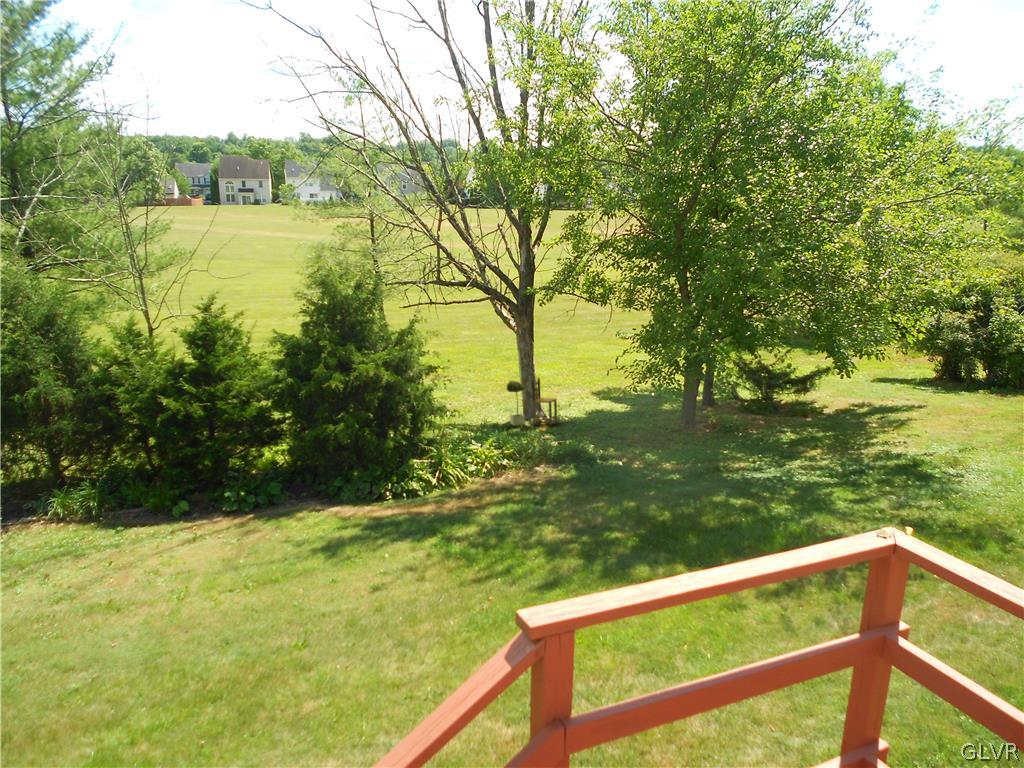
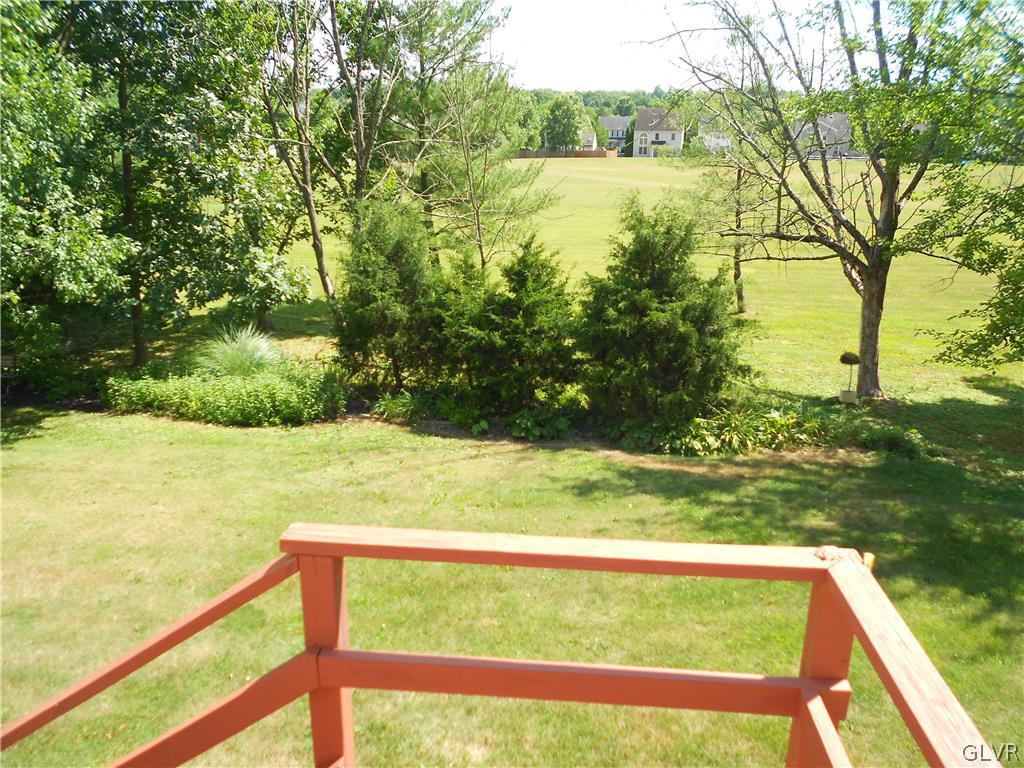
chair: present [532,378,557,425] -> none [867,352,902,408]

